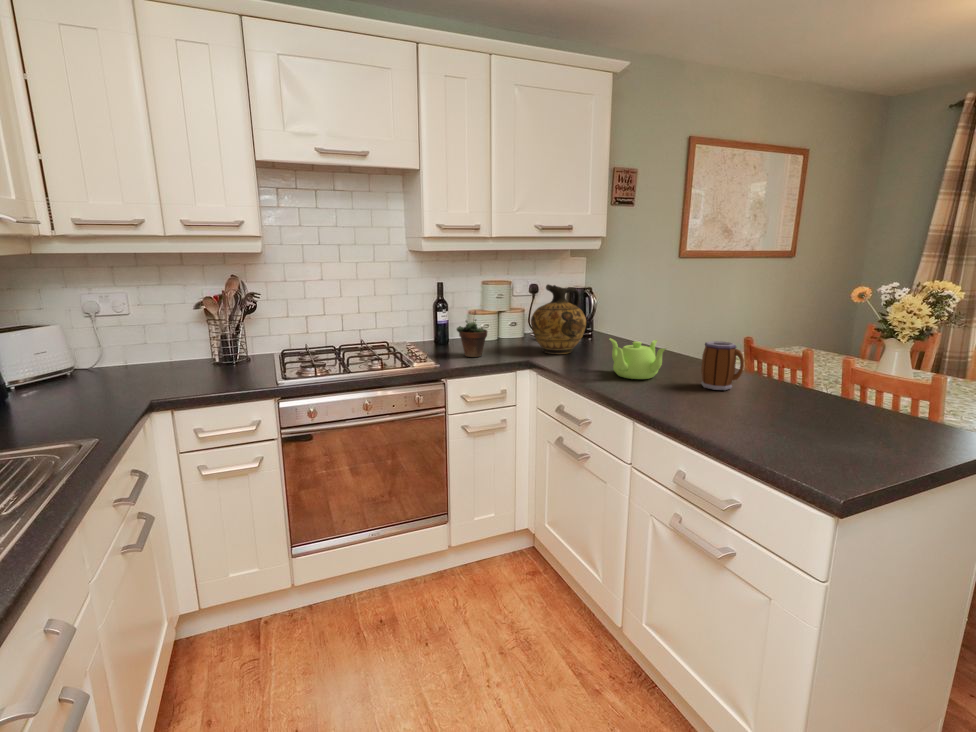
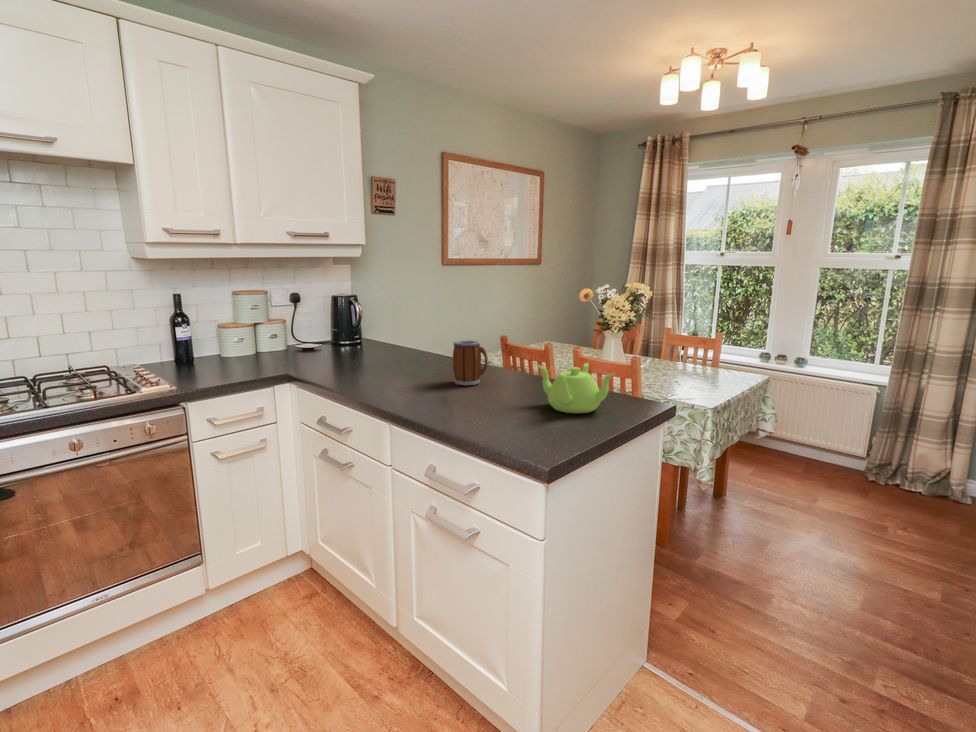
ceramic jug: present [531,284,586,354] -> none [288,292,348,364]
succulent plant: present [457,311,487,357] -> none [198,322,237,375]
teapot: present [610,339,666,379] -> present [538,363,614,413]

